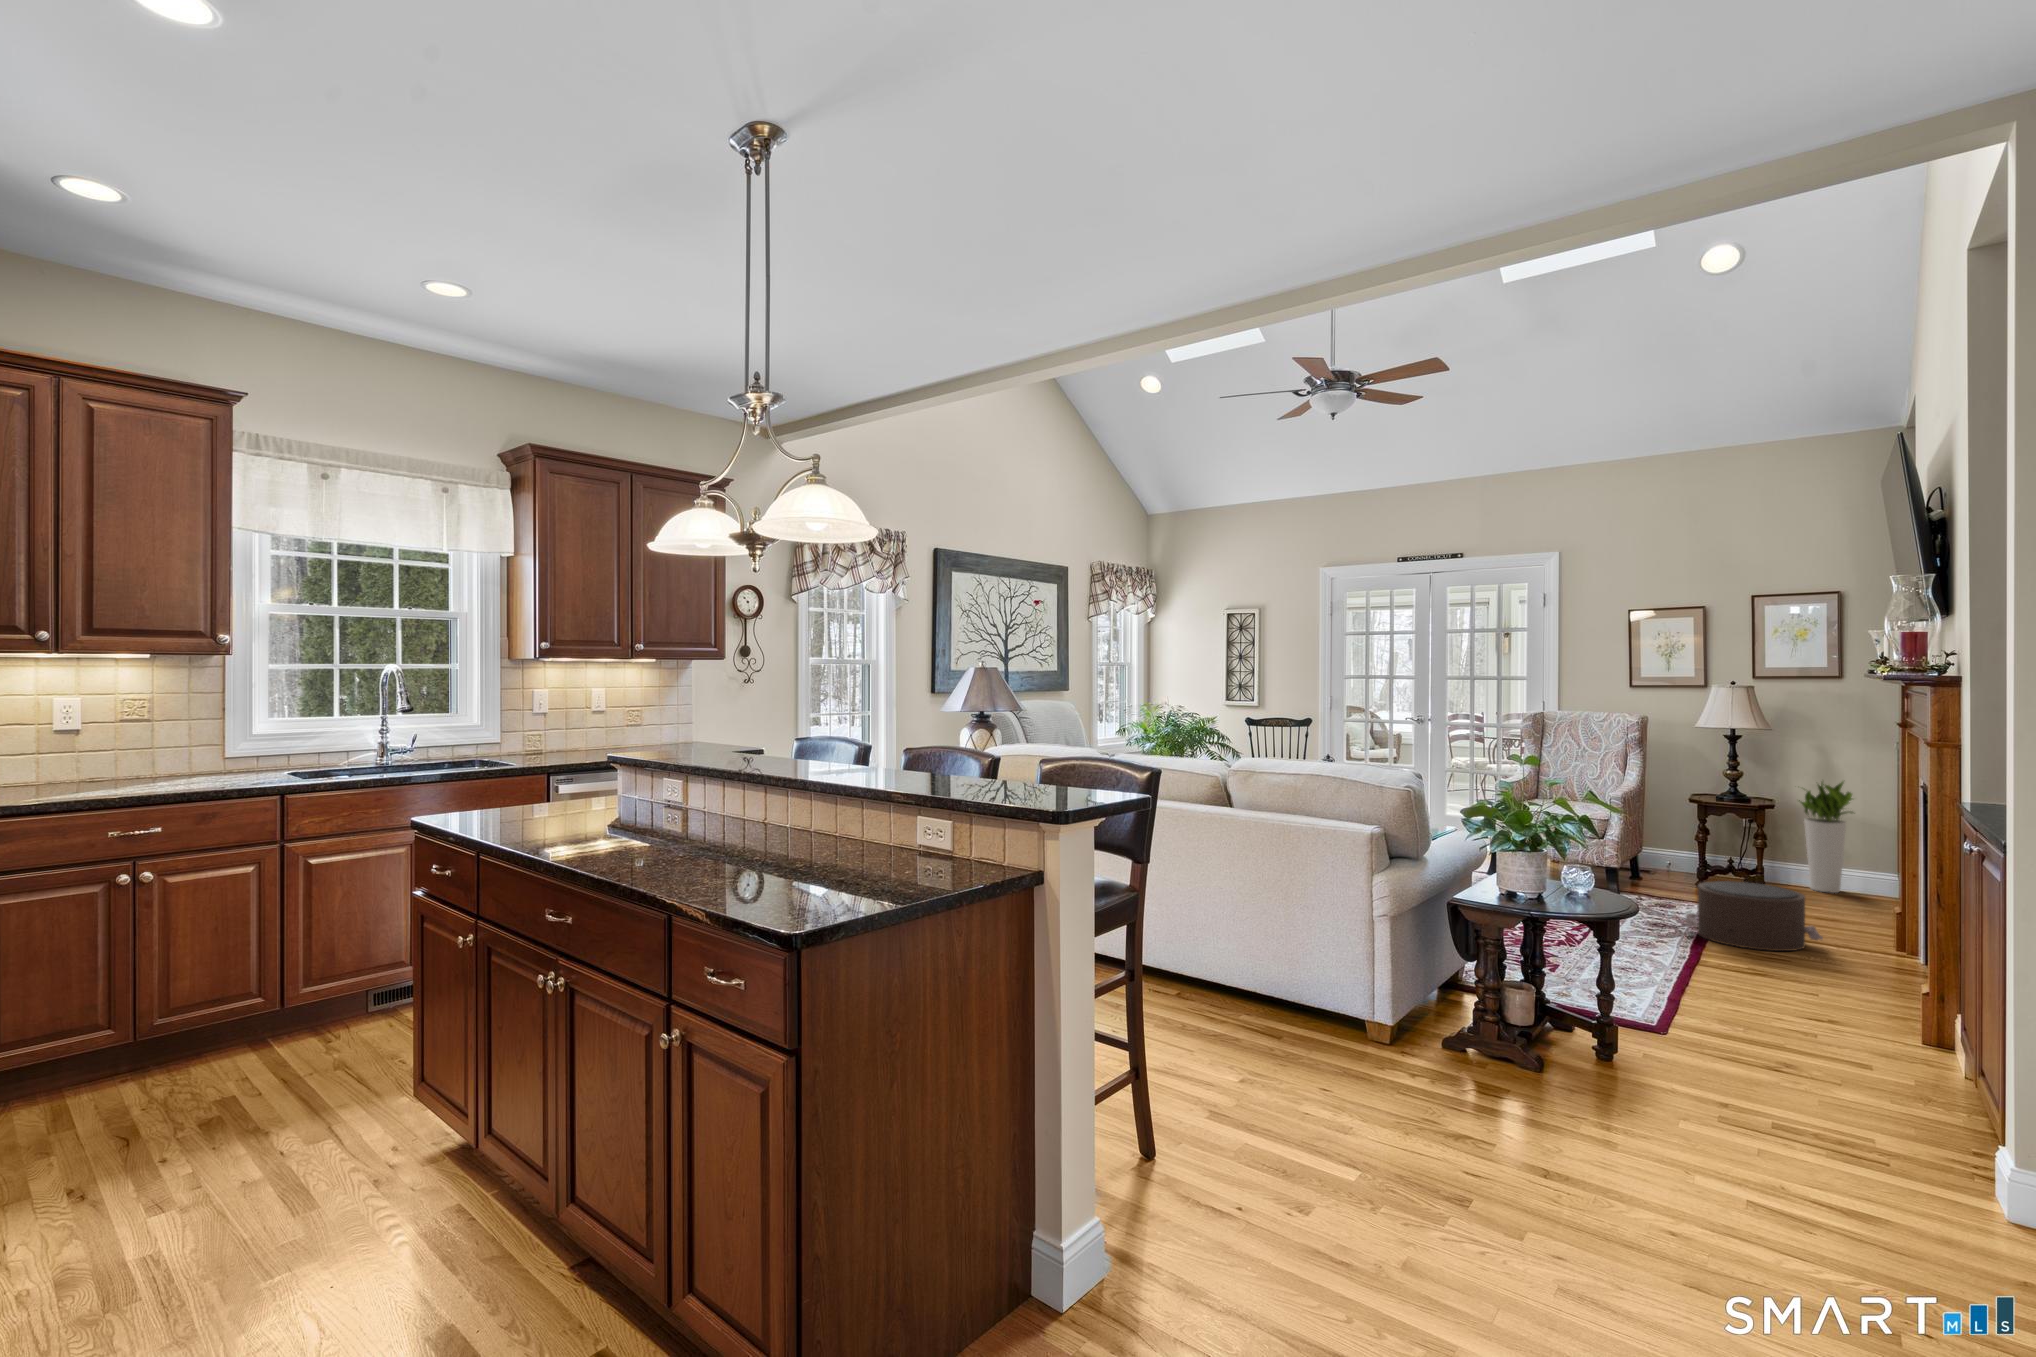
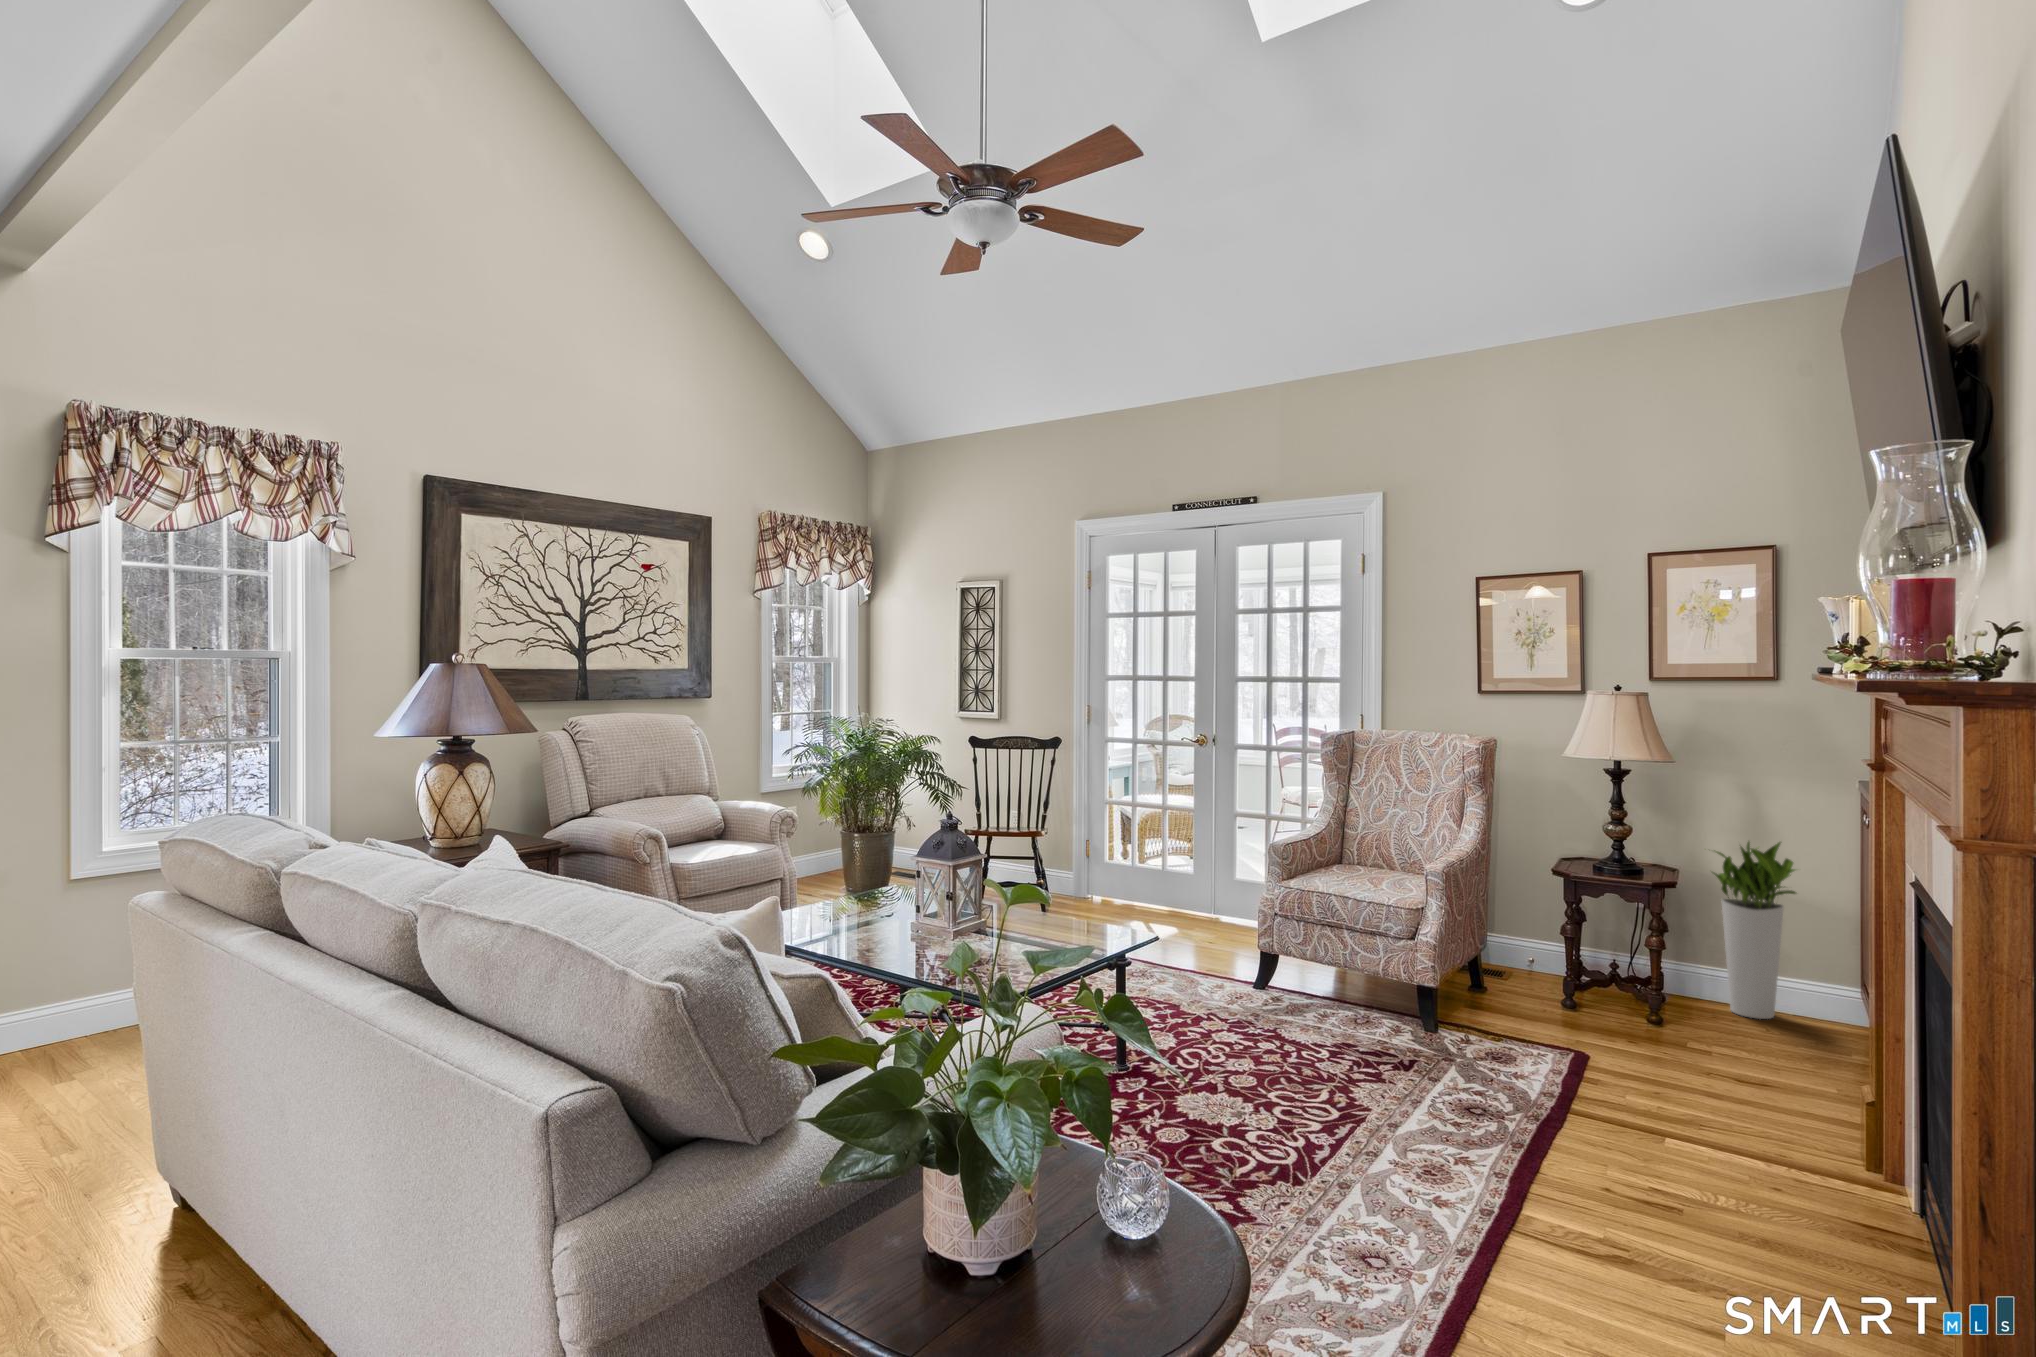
pouf: present [1686,881,1823,951] -> none [1512,1035,1744,1185]

